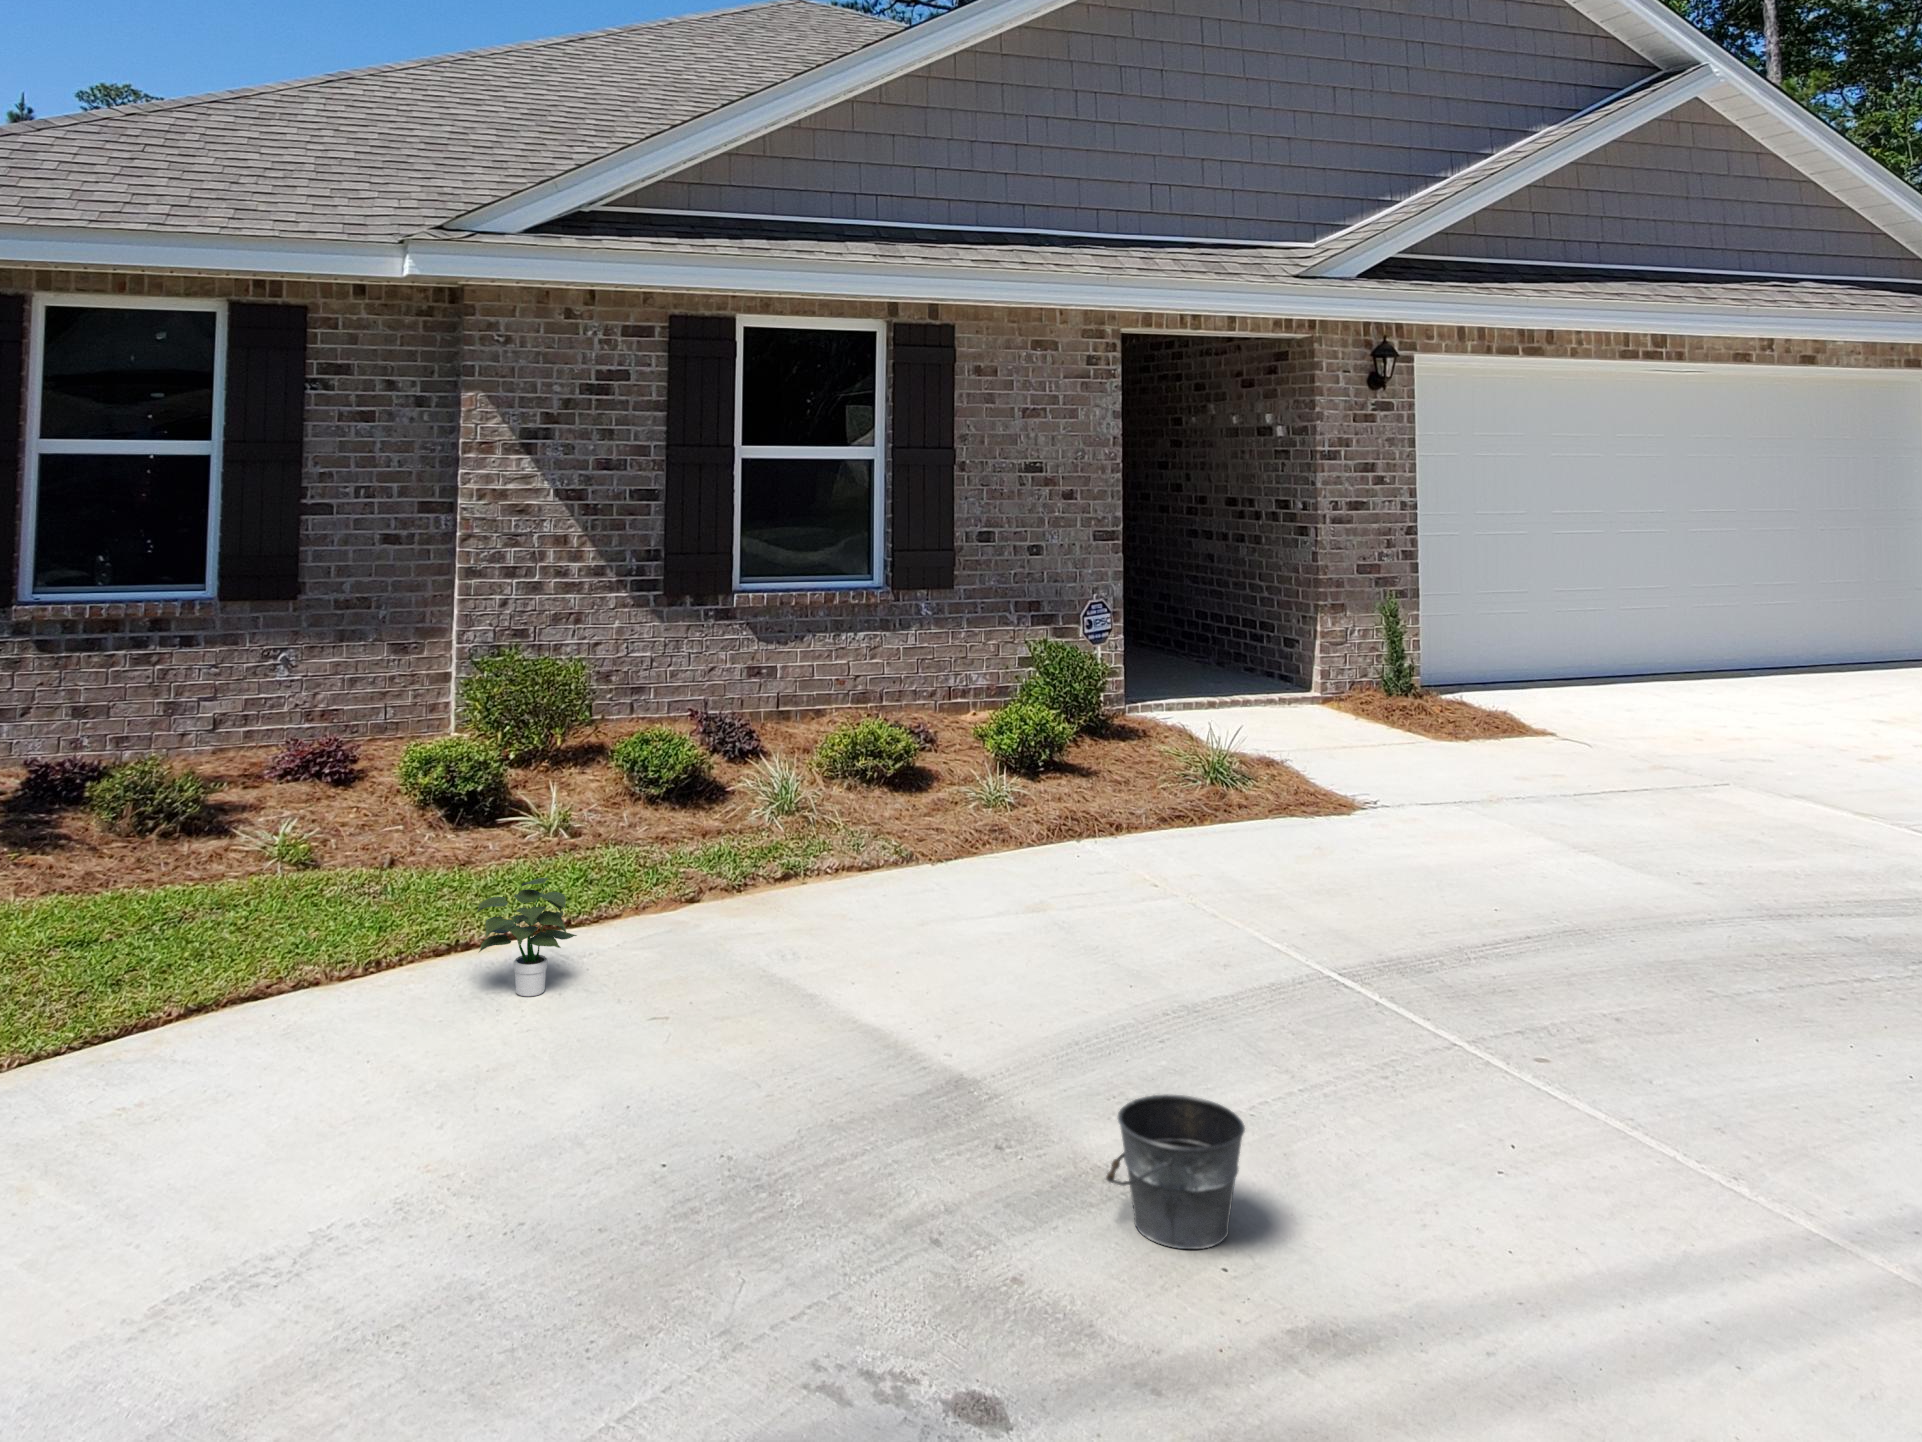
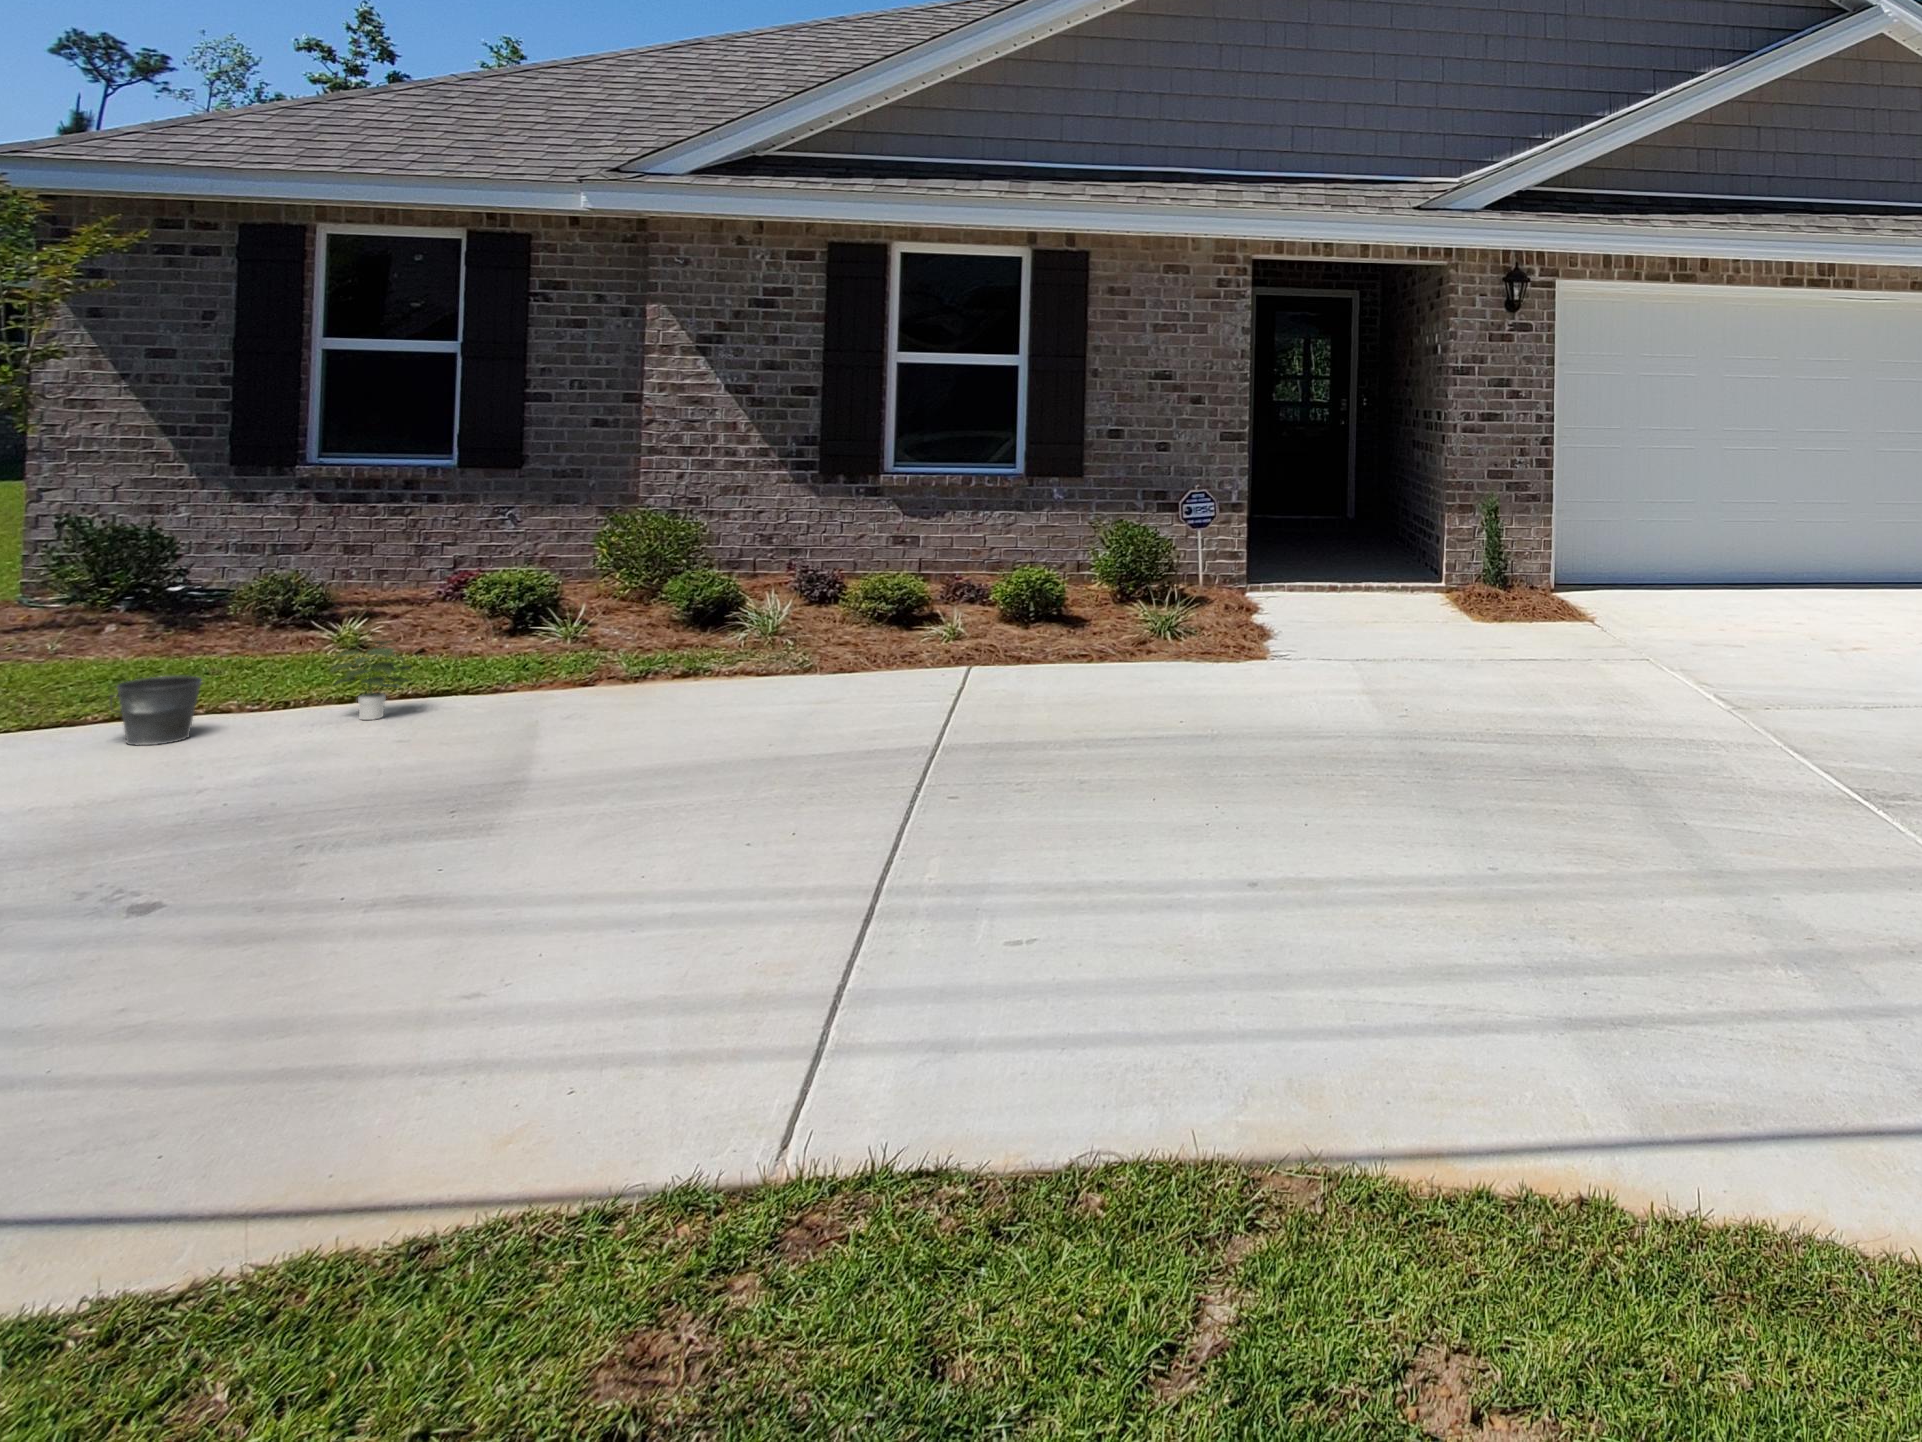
bucket: present [1106,1094,1245,1249] -> present [111,676,203,745]

